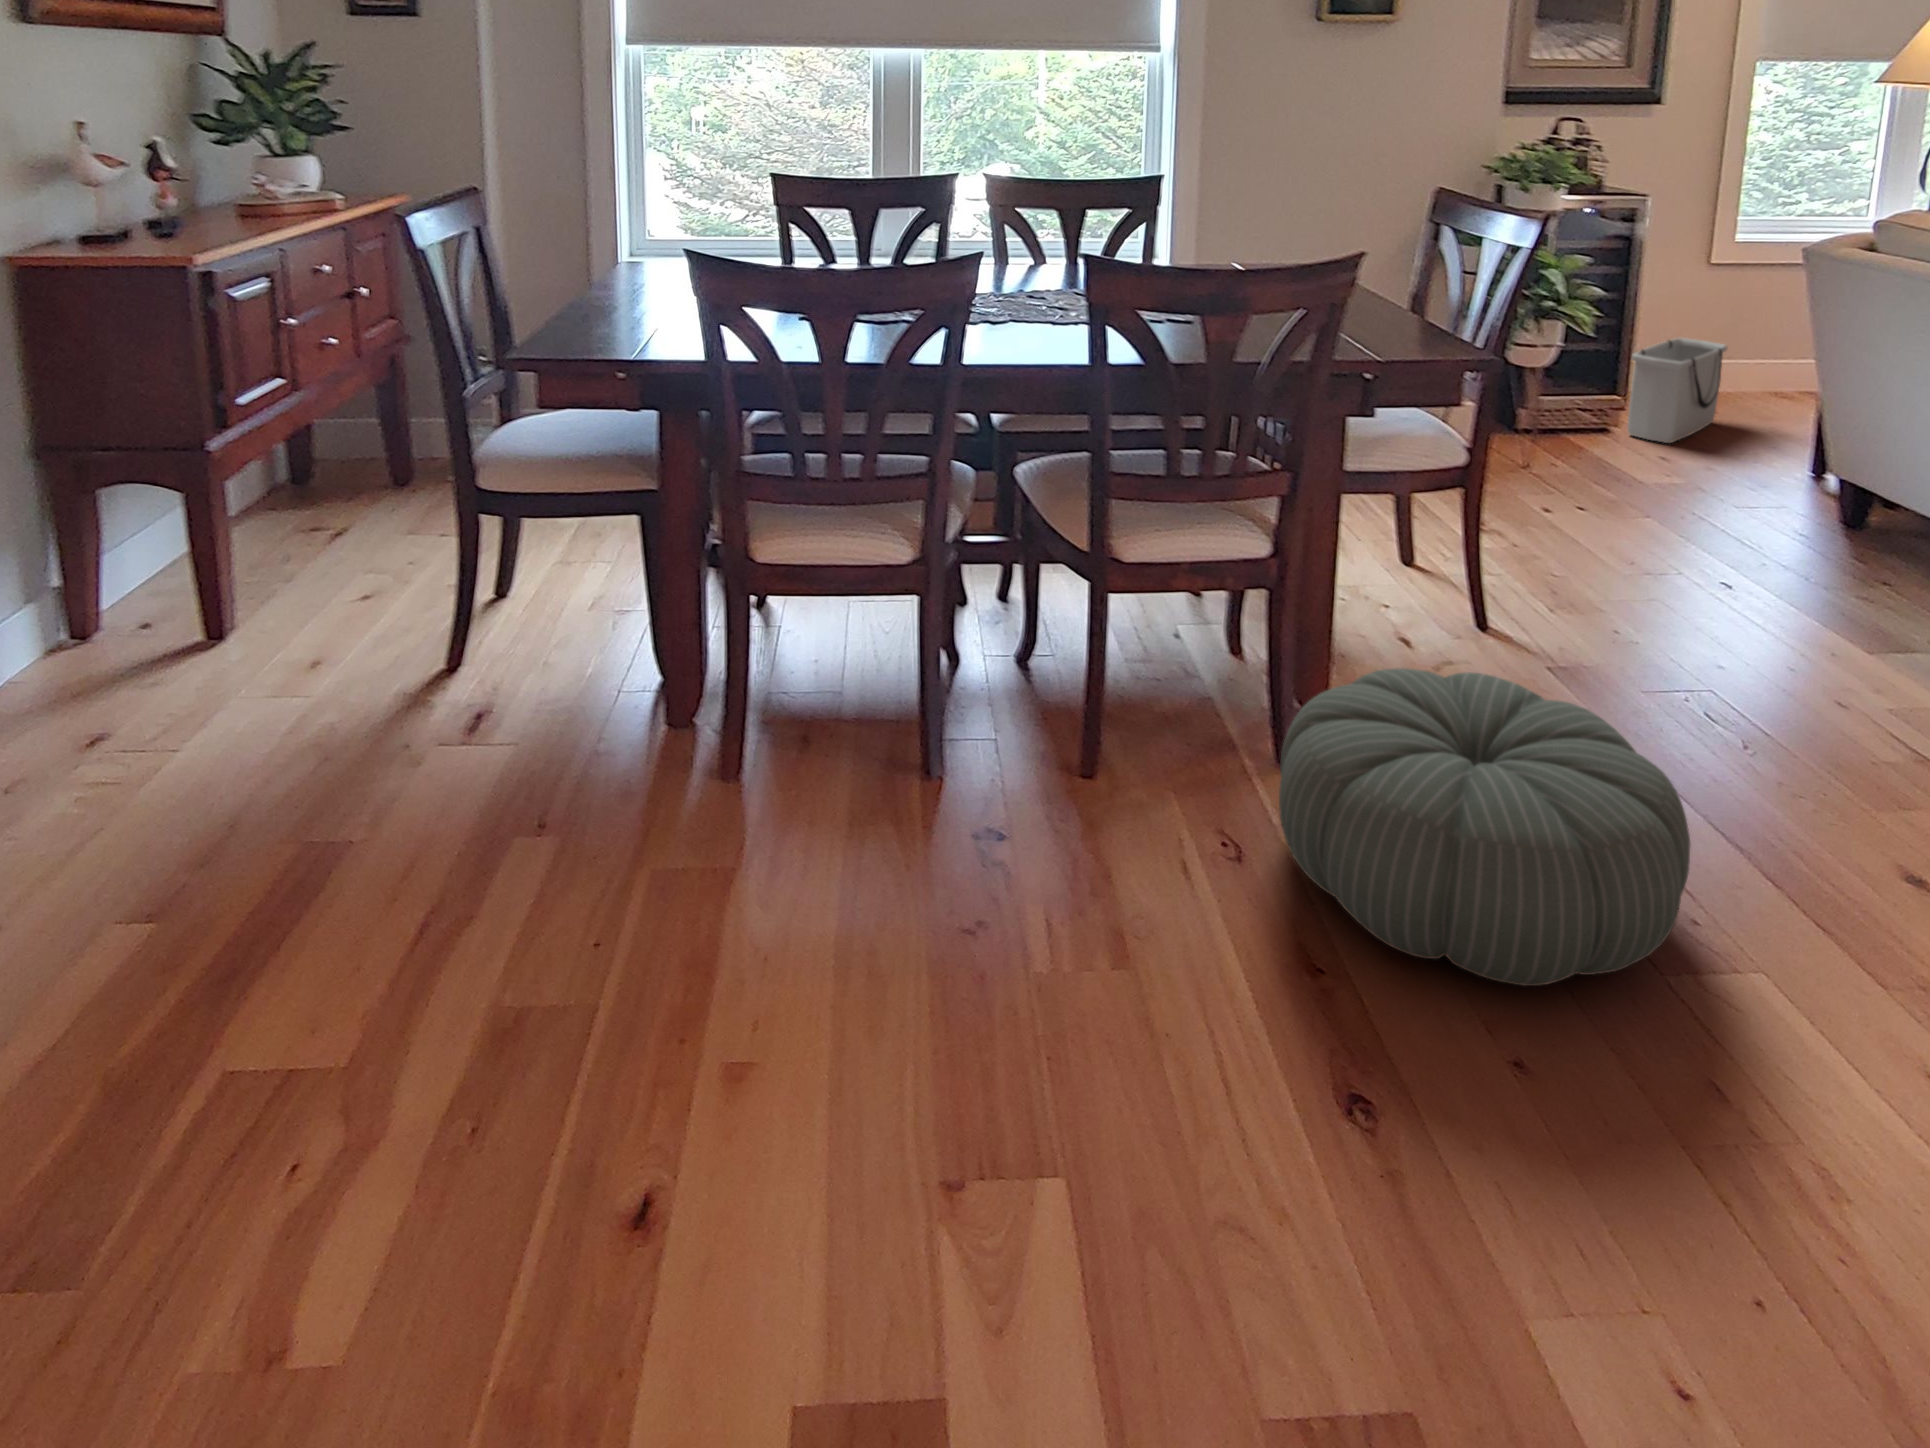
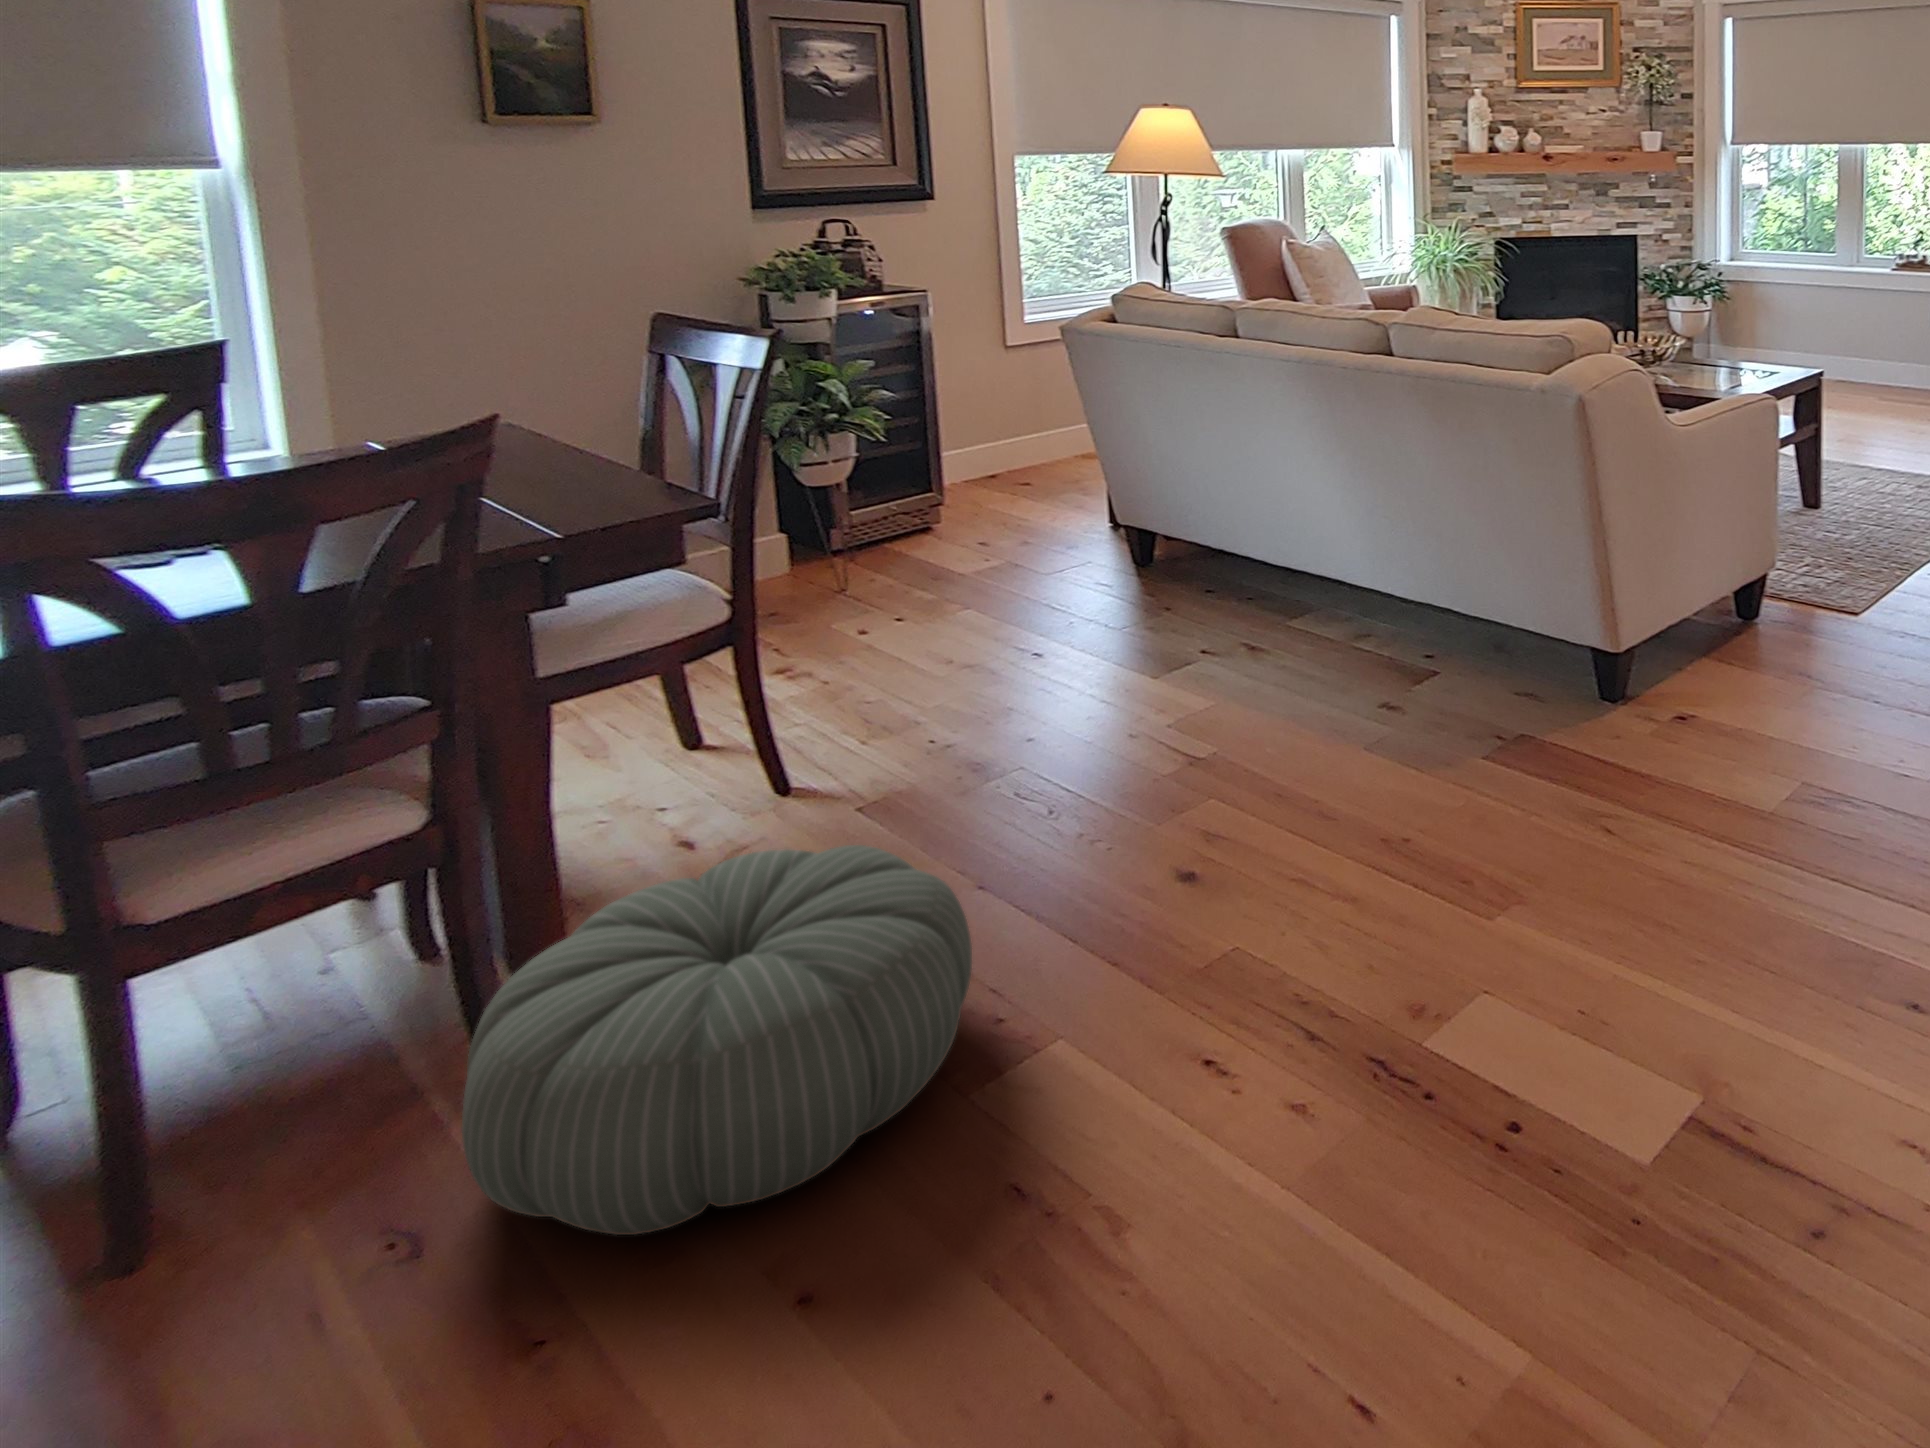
storage bin: present [1628,338,1727,443] -> none [938,424,1029,533]

